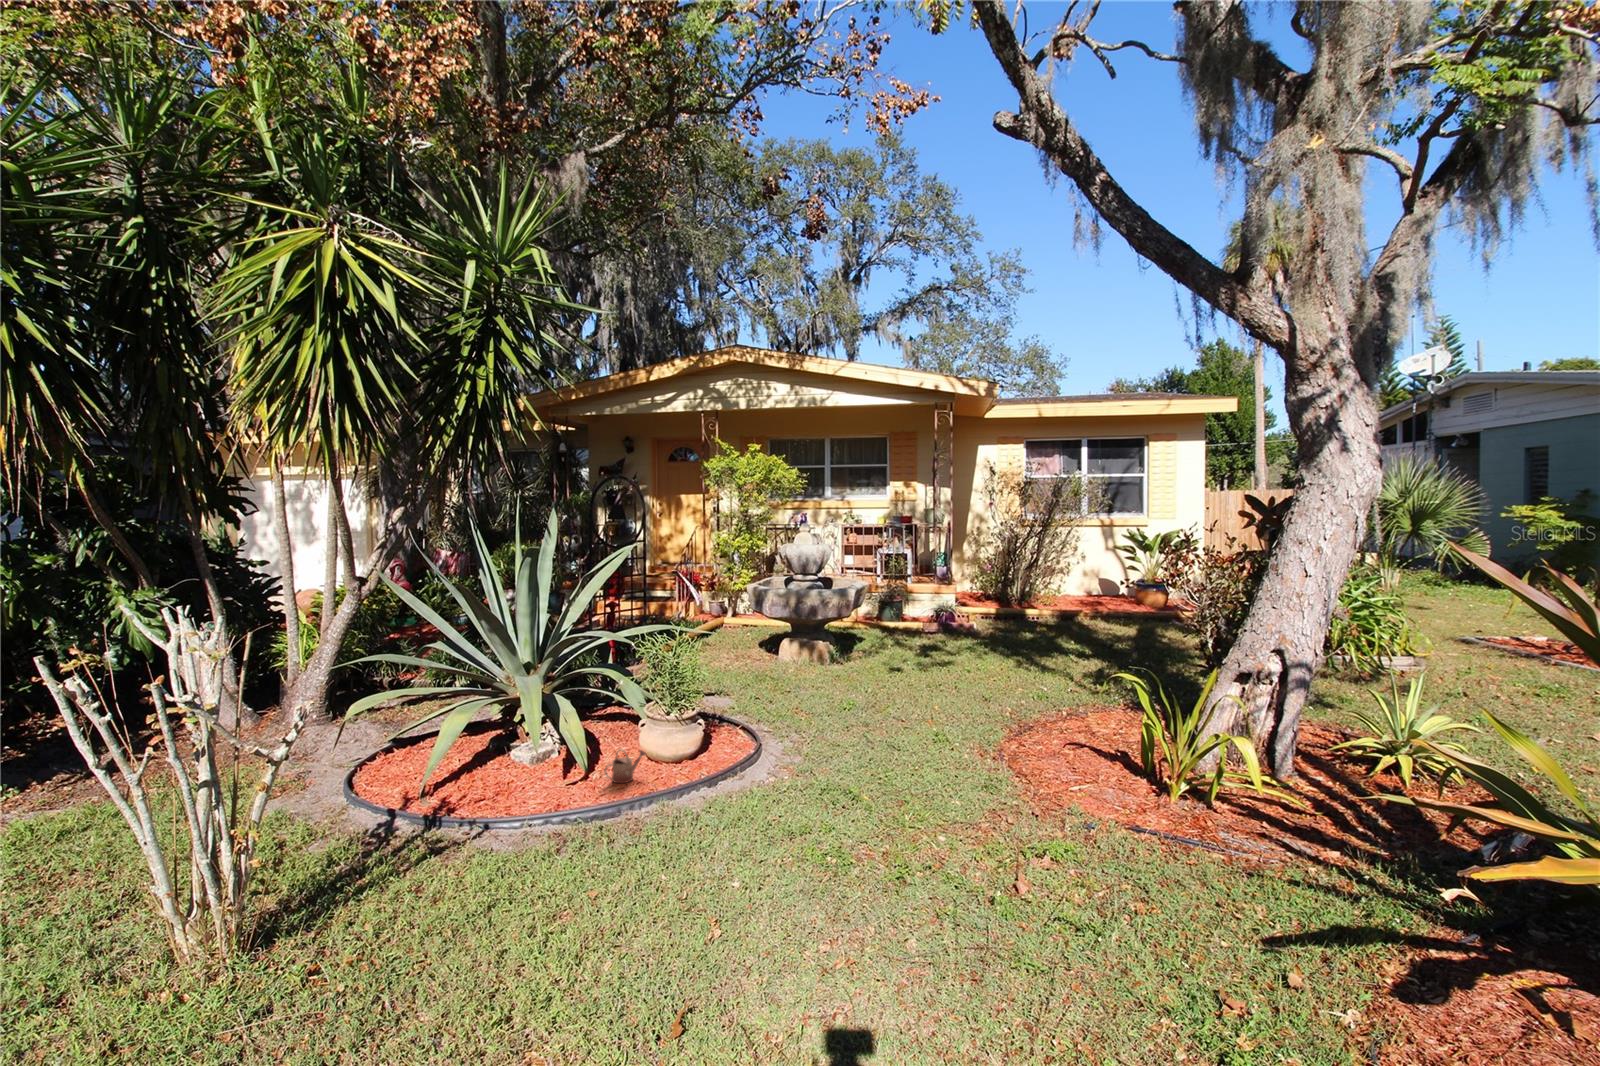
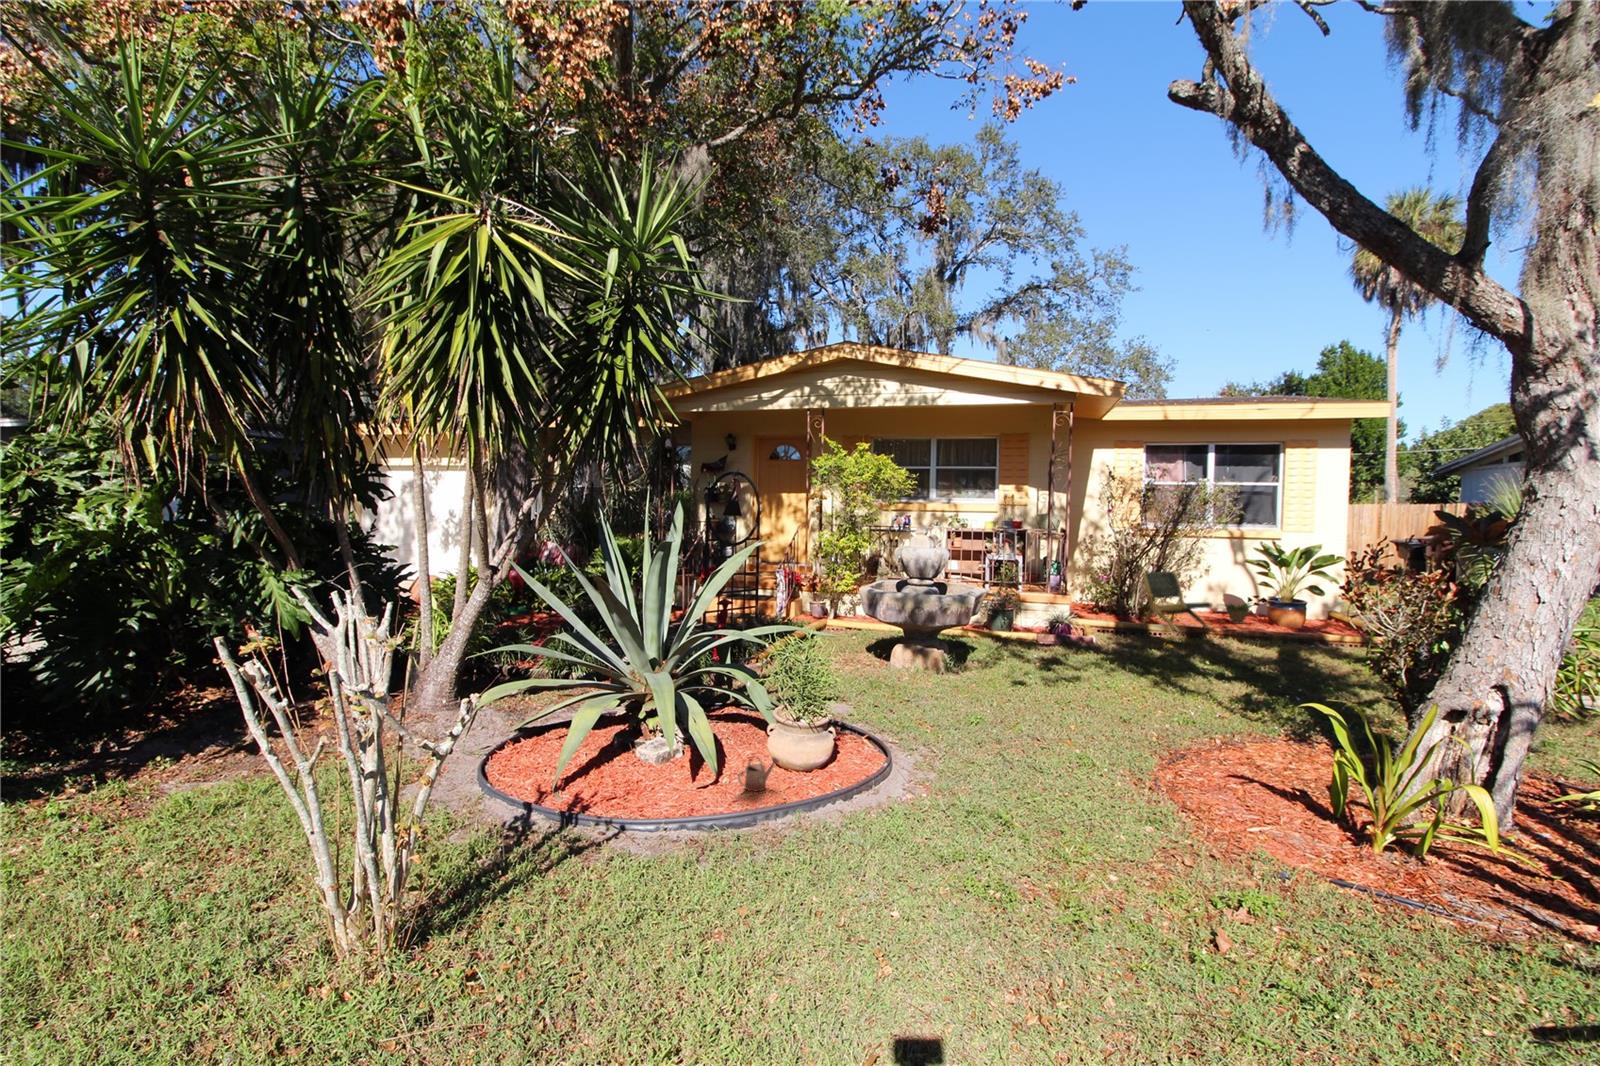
lounge chair: none [1021,558,1086,615] -> present [1142,571,1213,632]
decorative plant: none [1090,585,1128,605] -> present [1224,603,1252,624]

